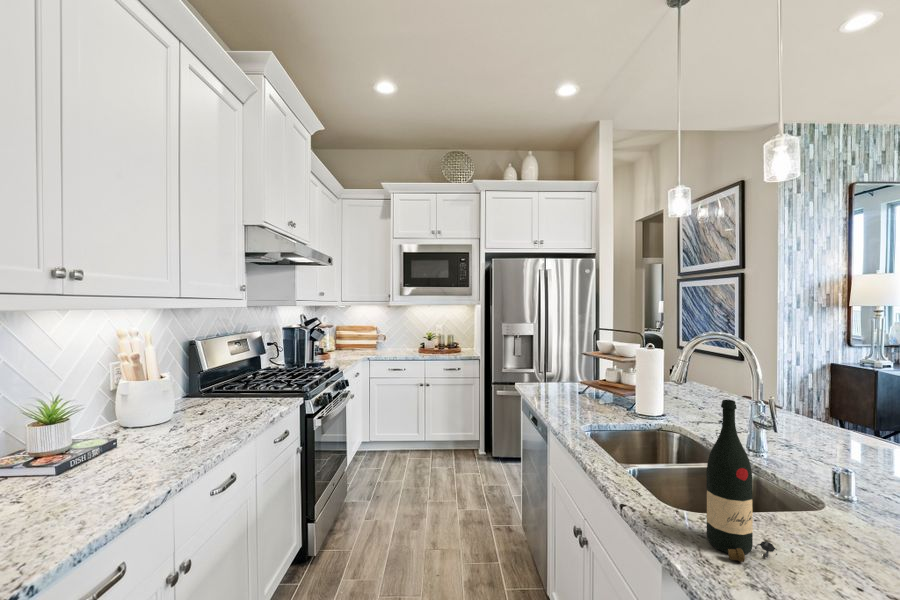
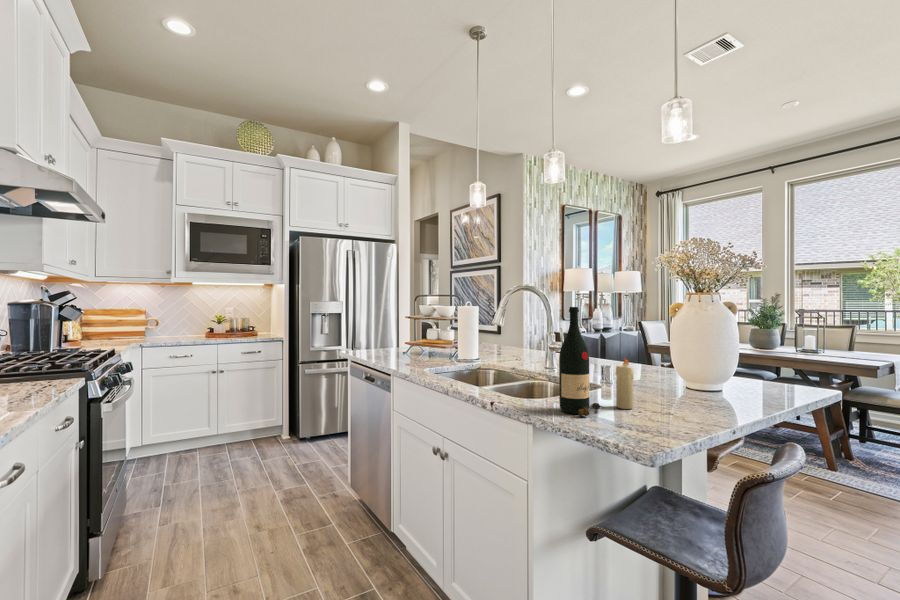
candle: none [809,482,843,565] -> present [615,357,634,409]

